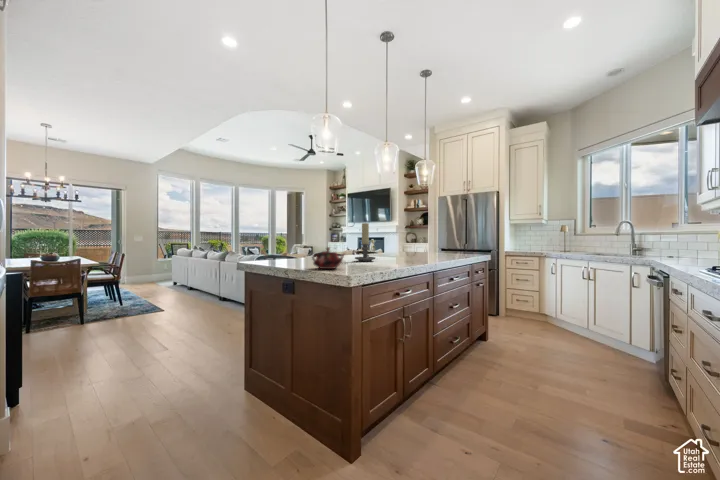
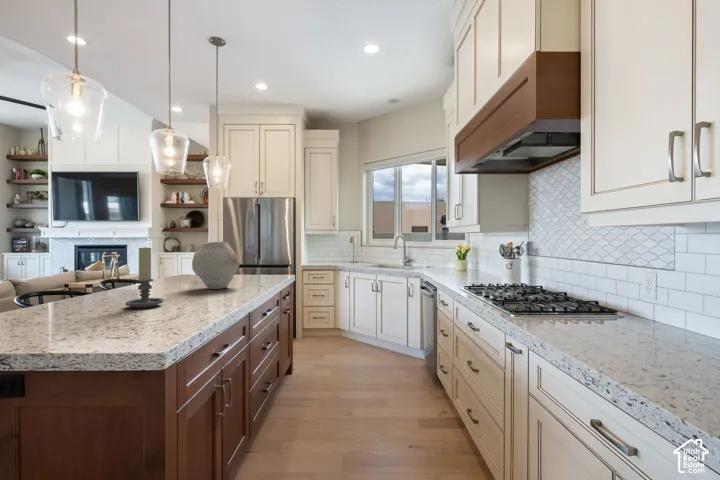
vase: none [401,223,433,258] -> present [192,242,240,289]
teapot: present [312,247,344,269] -> none [58,302,139,342]

